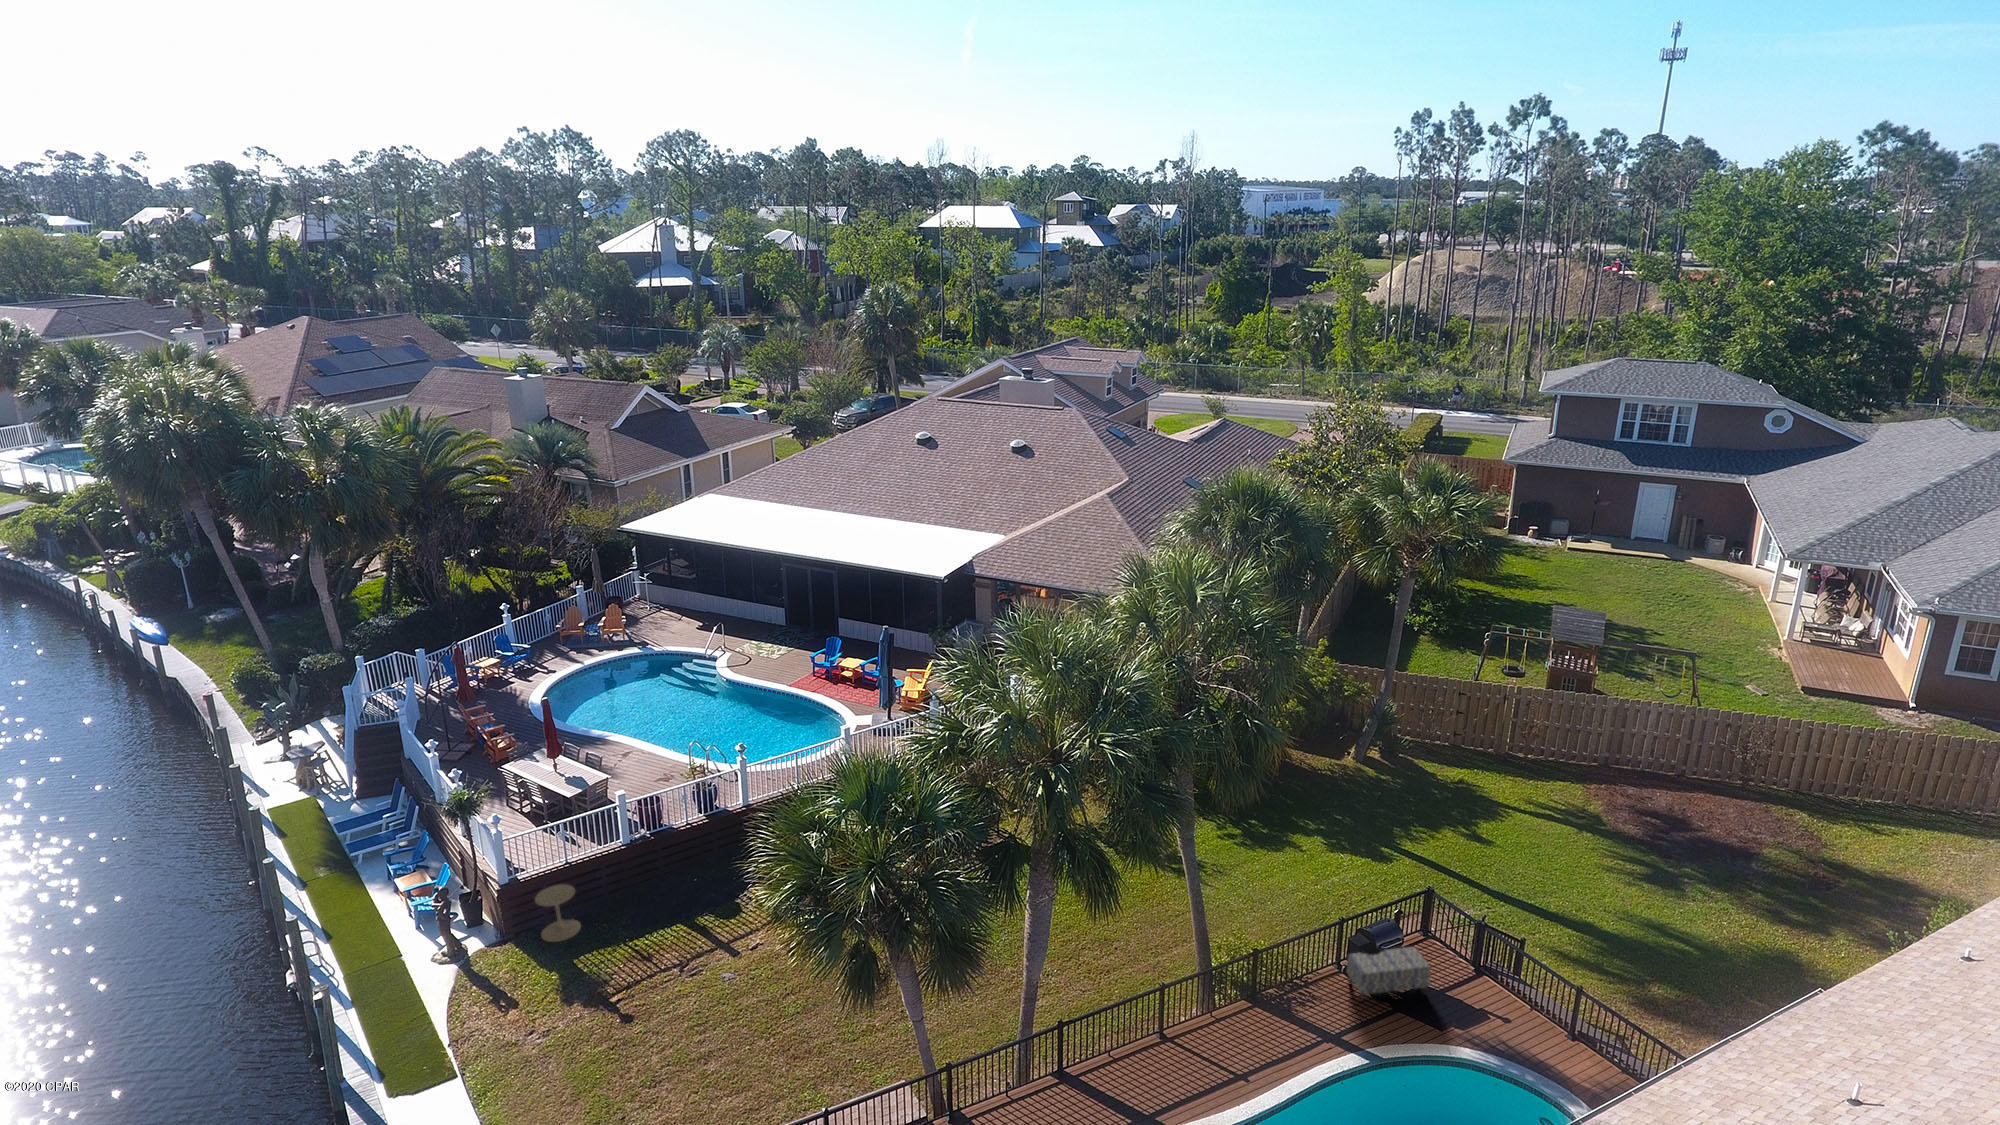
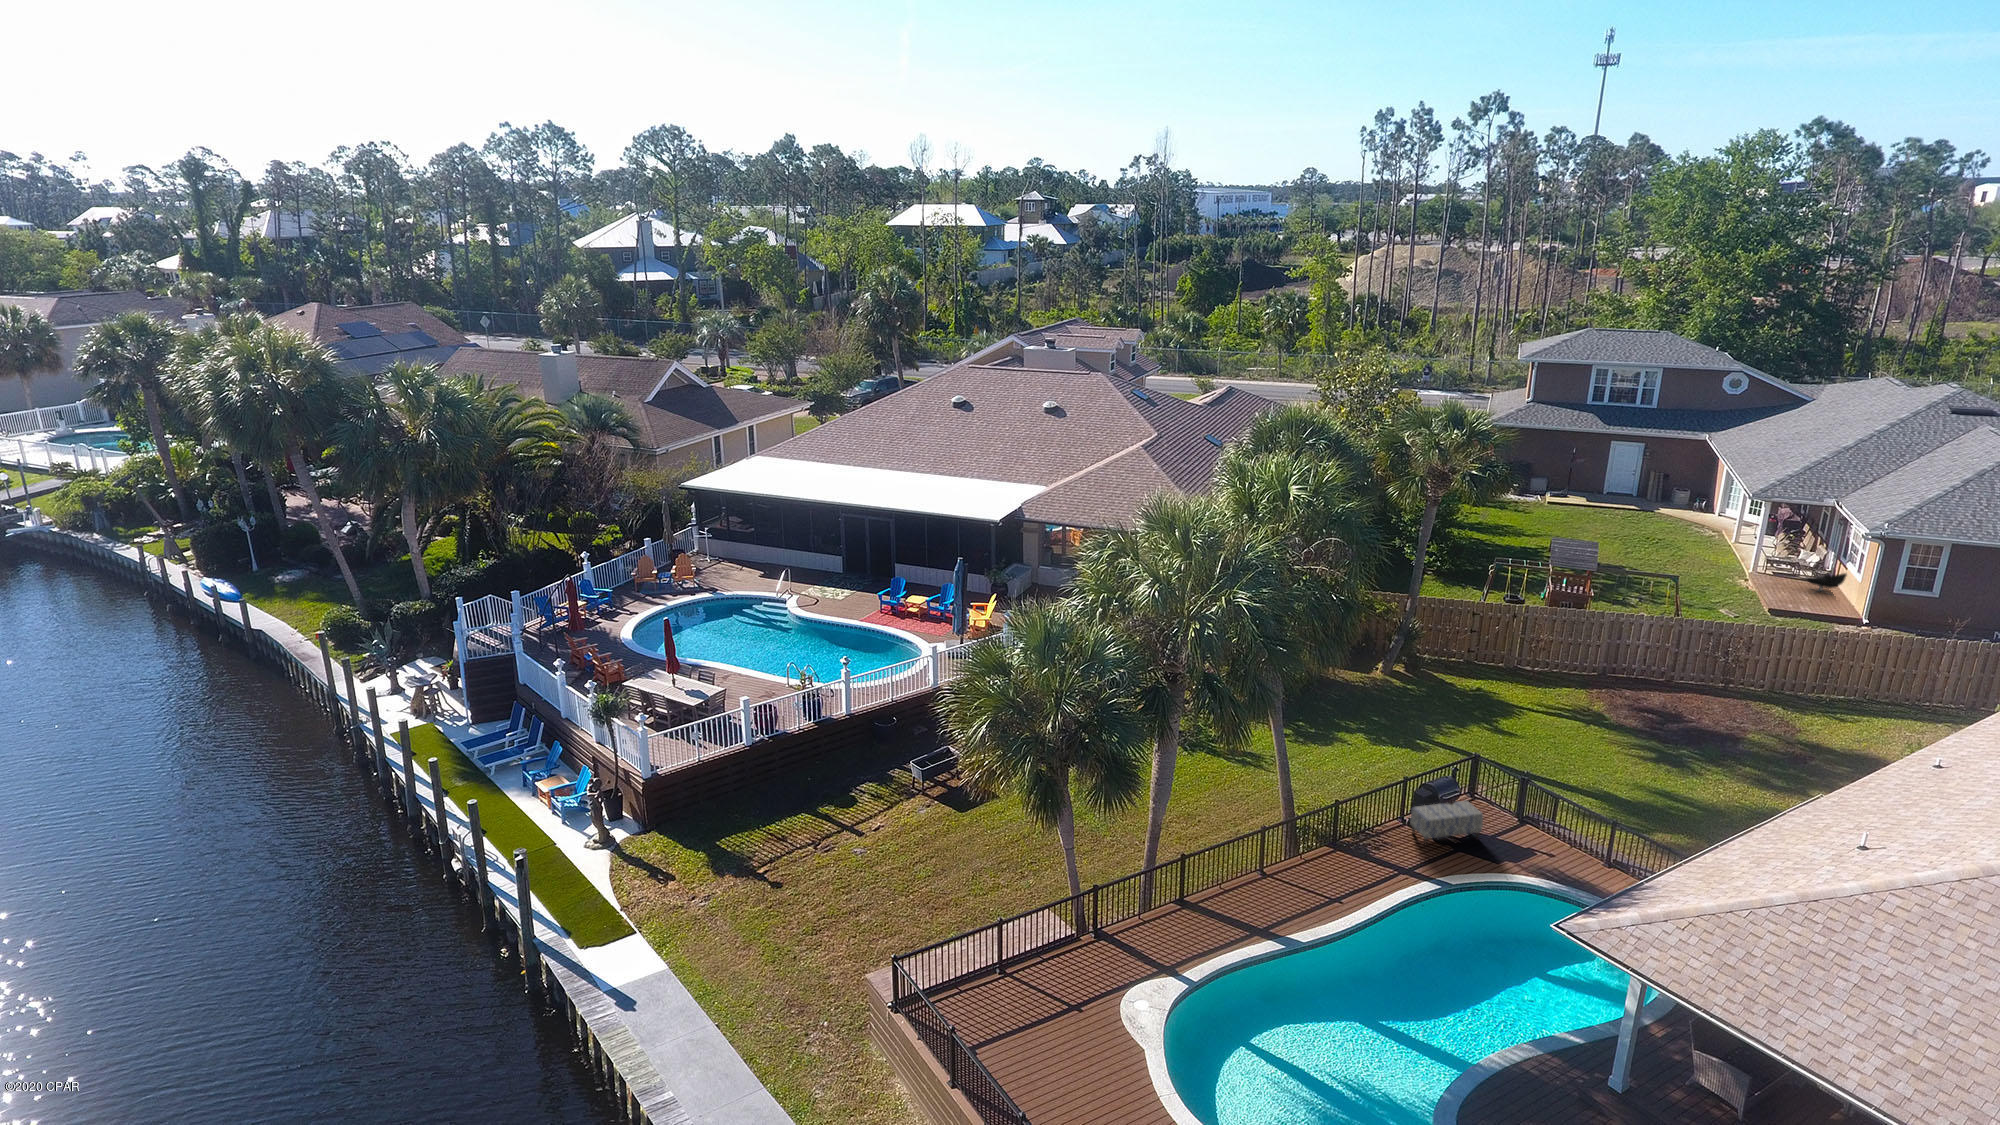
lounge chair: none [1848,646,1895,671] -> present [1807,573,1847,591]
pedestal table: present [535,884,581,942] -> none [675,781,715,831]

